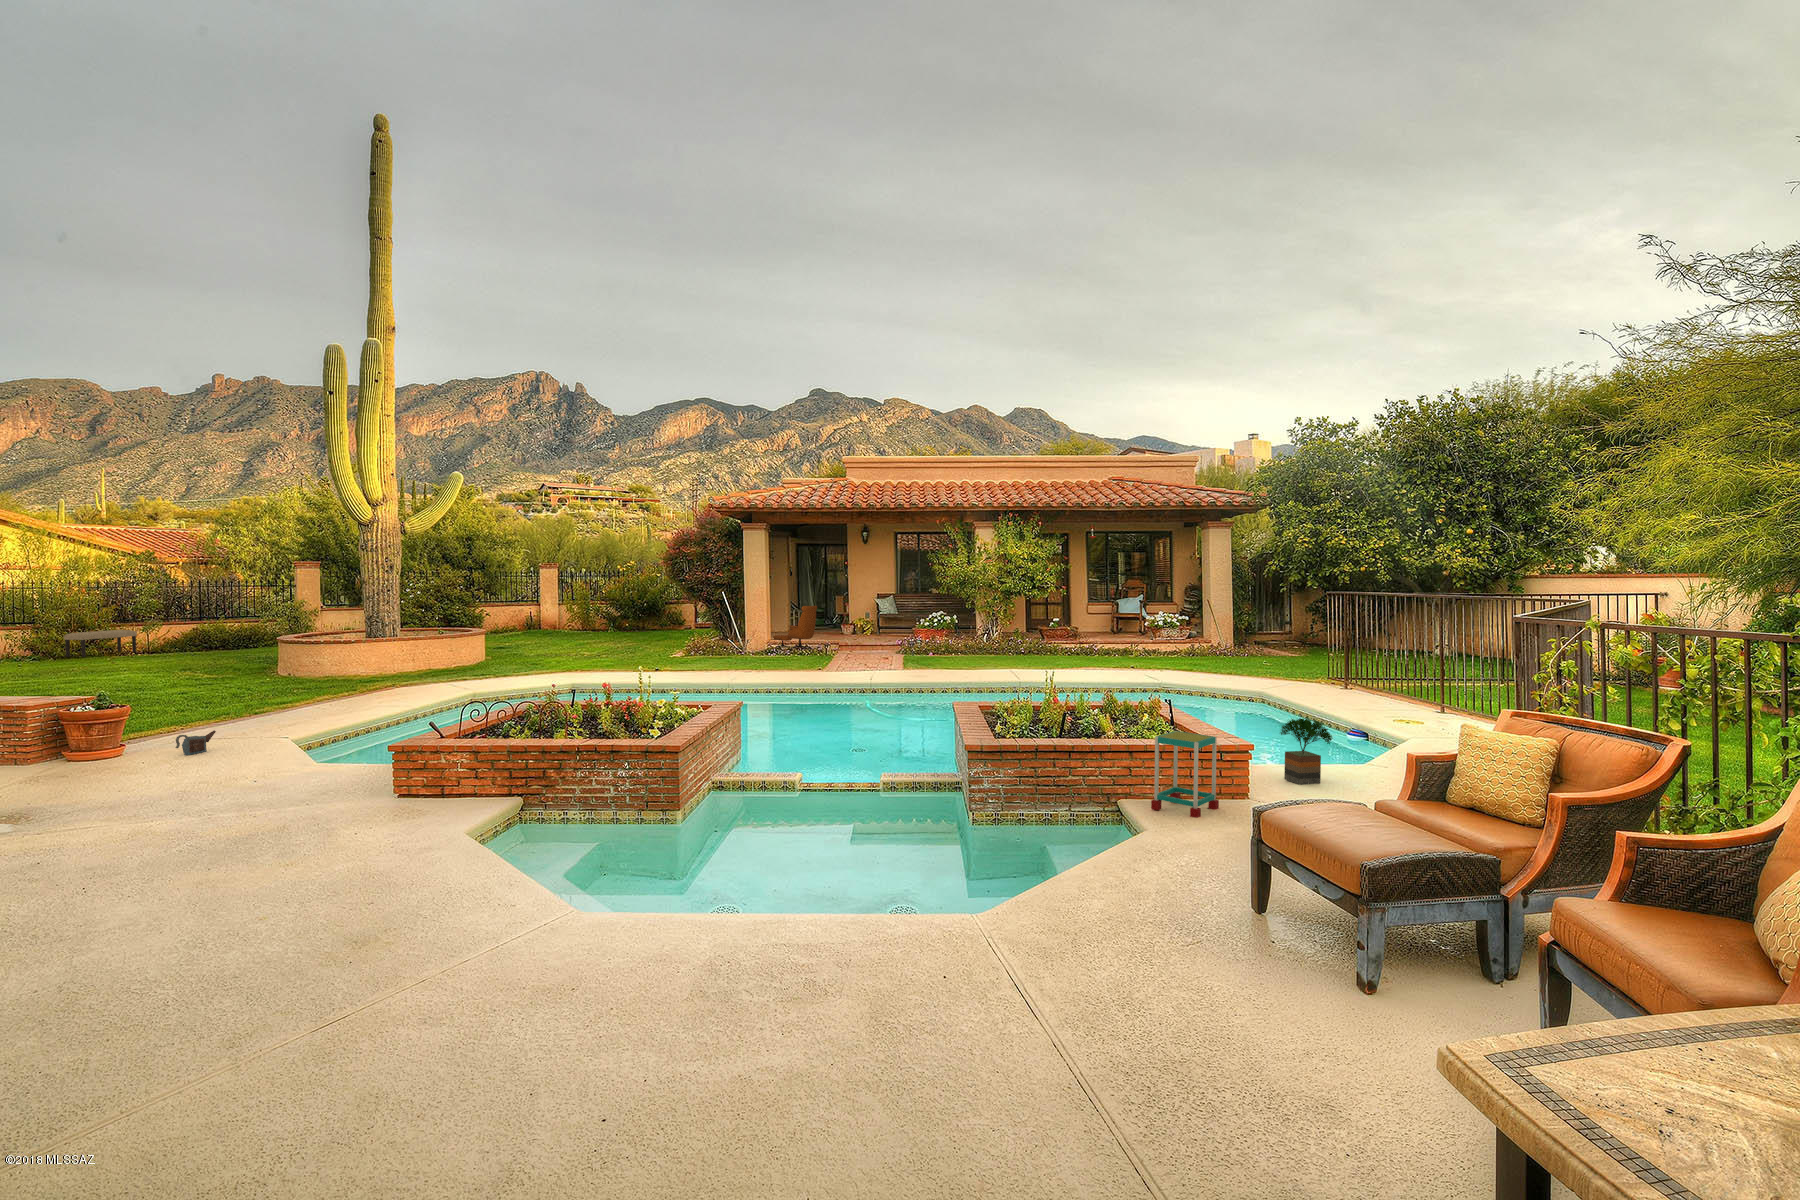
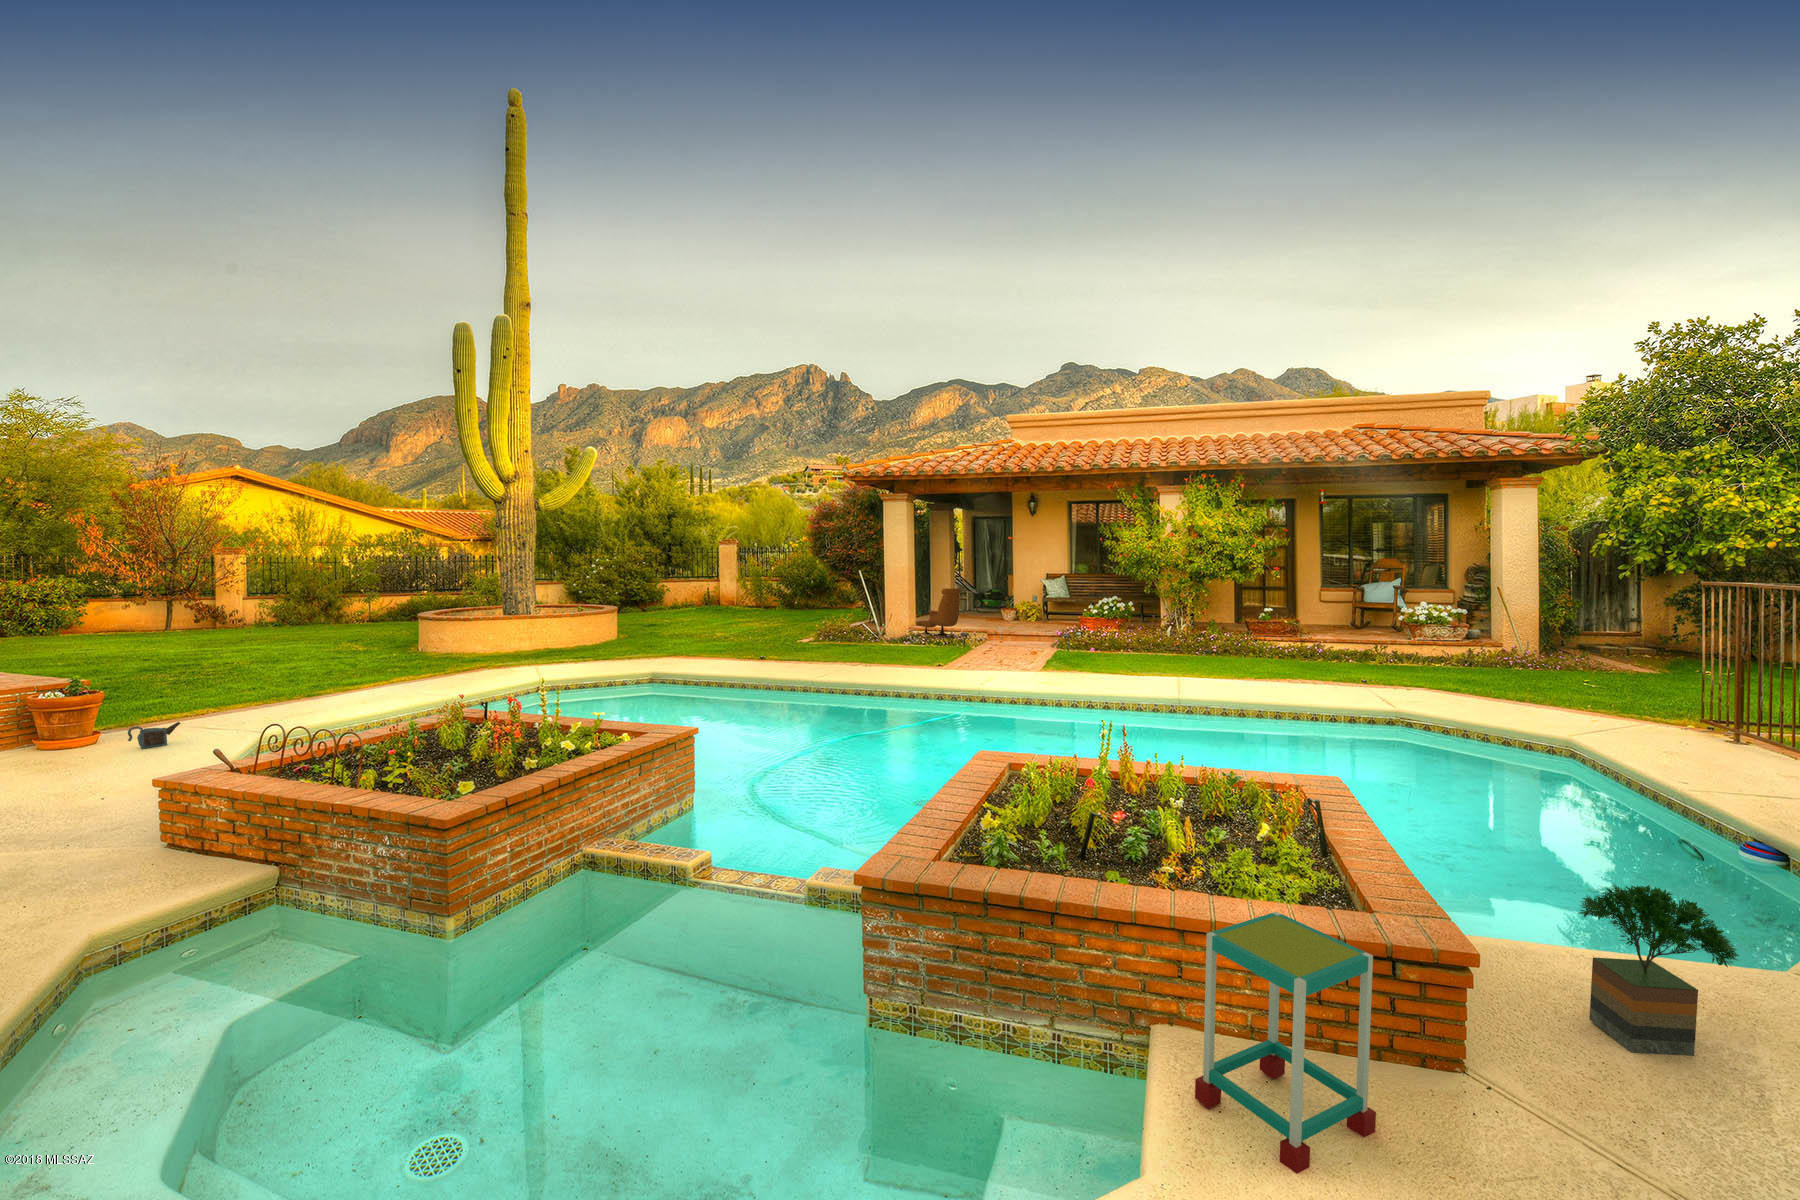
bench: present [64,630,137,657] -> none [310,602,369,626]

